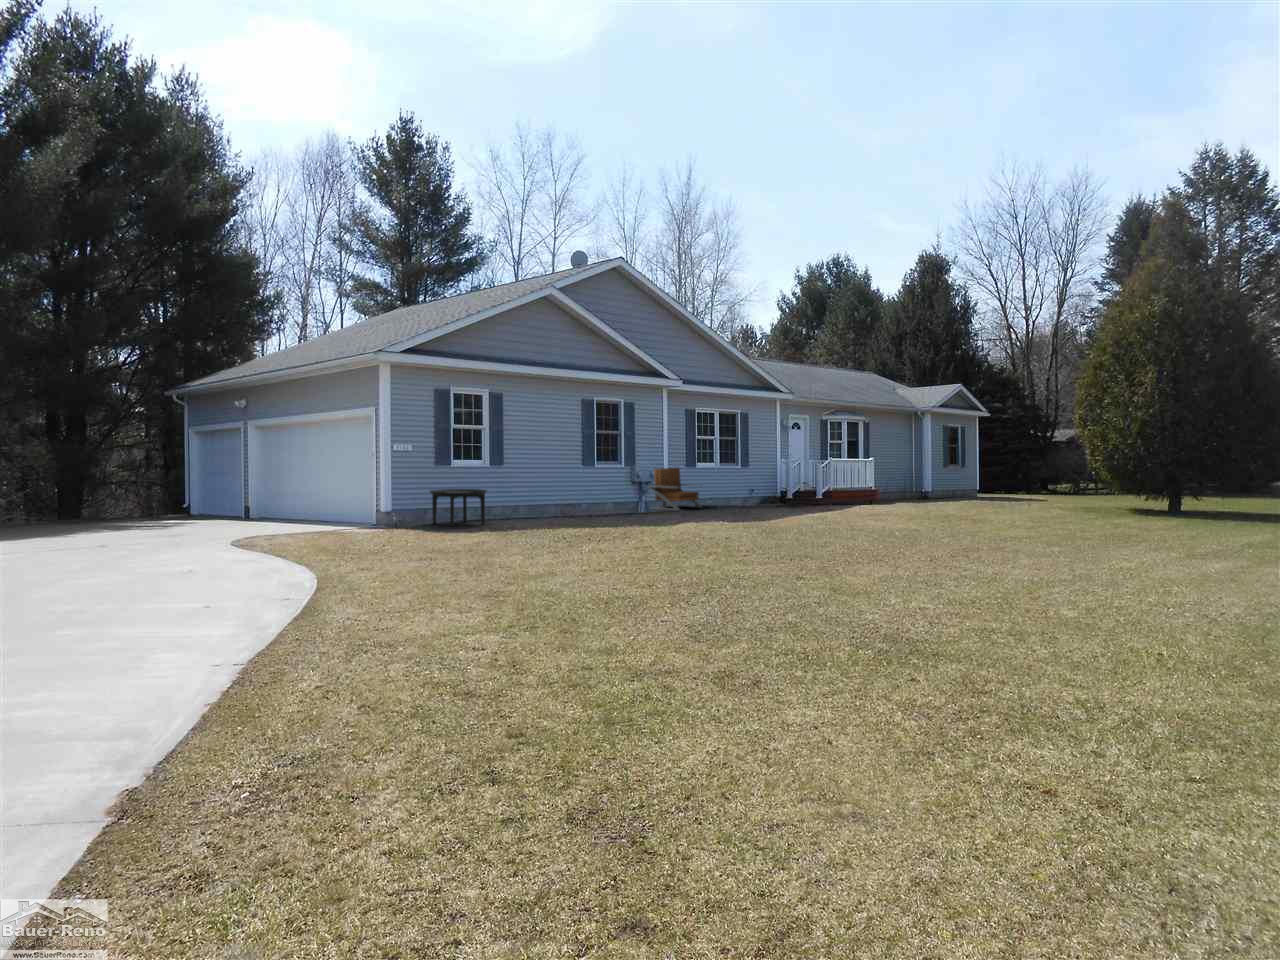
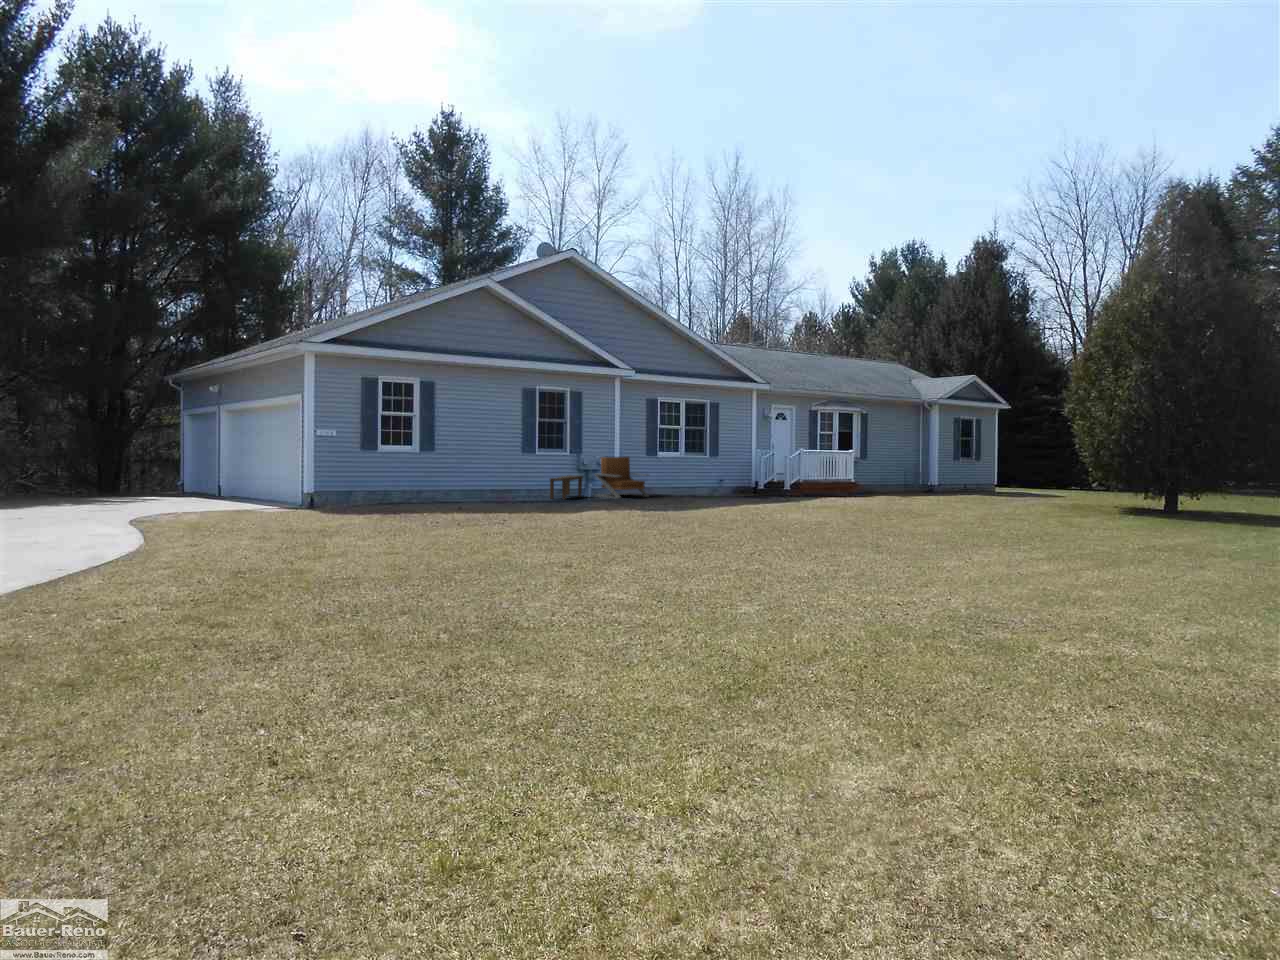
bench: none [612,488,641,513] -> present [550,475,583,500]
round table: present [430,489,487,527] -> none [349,472,406,508]

